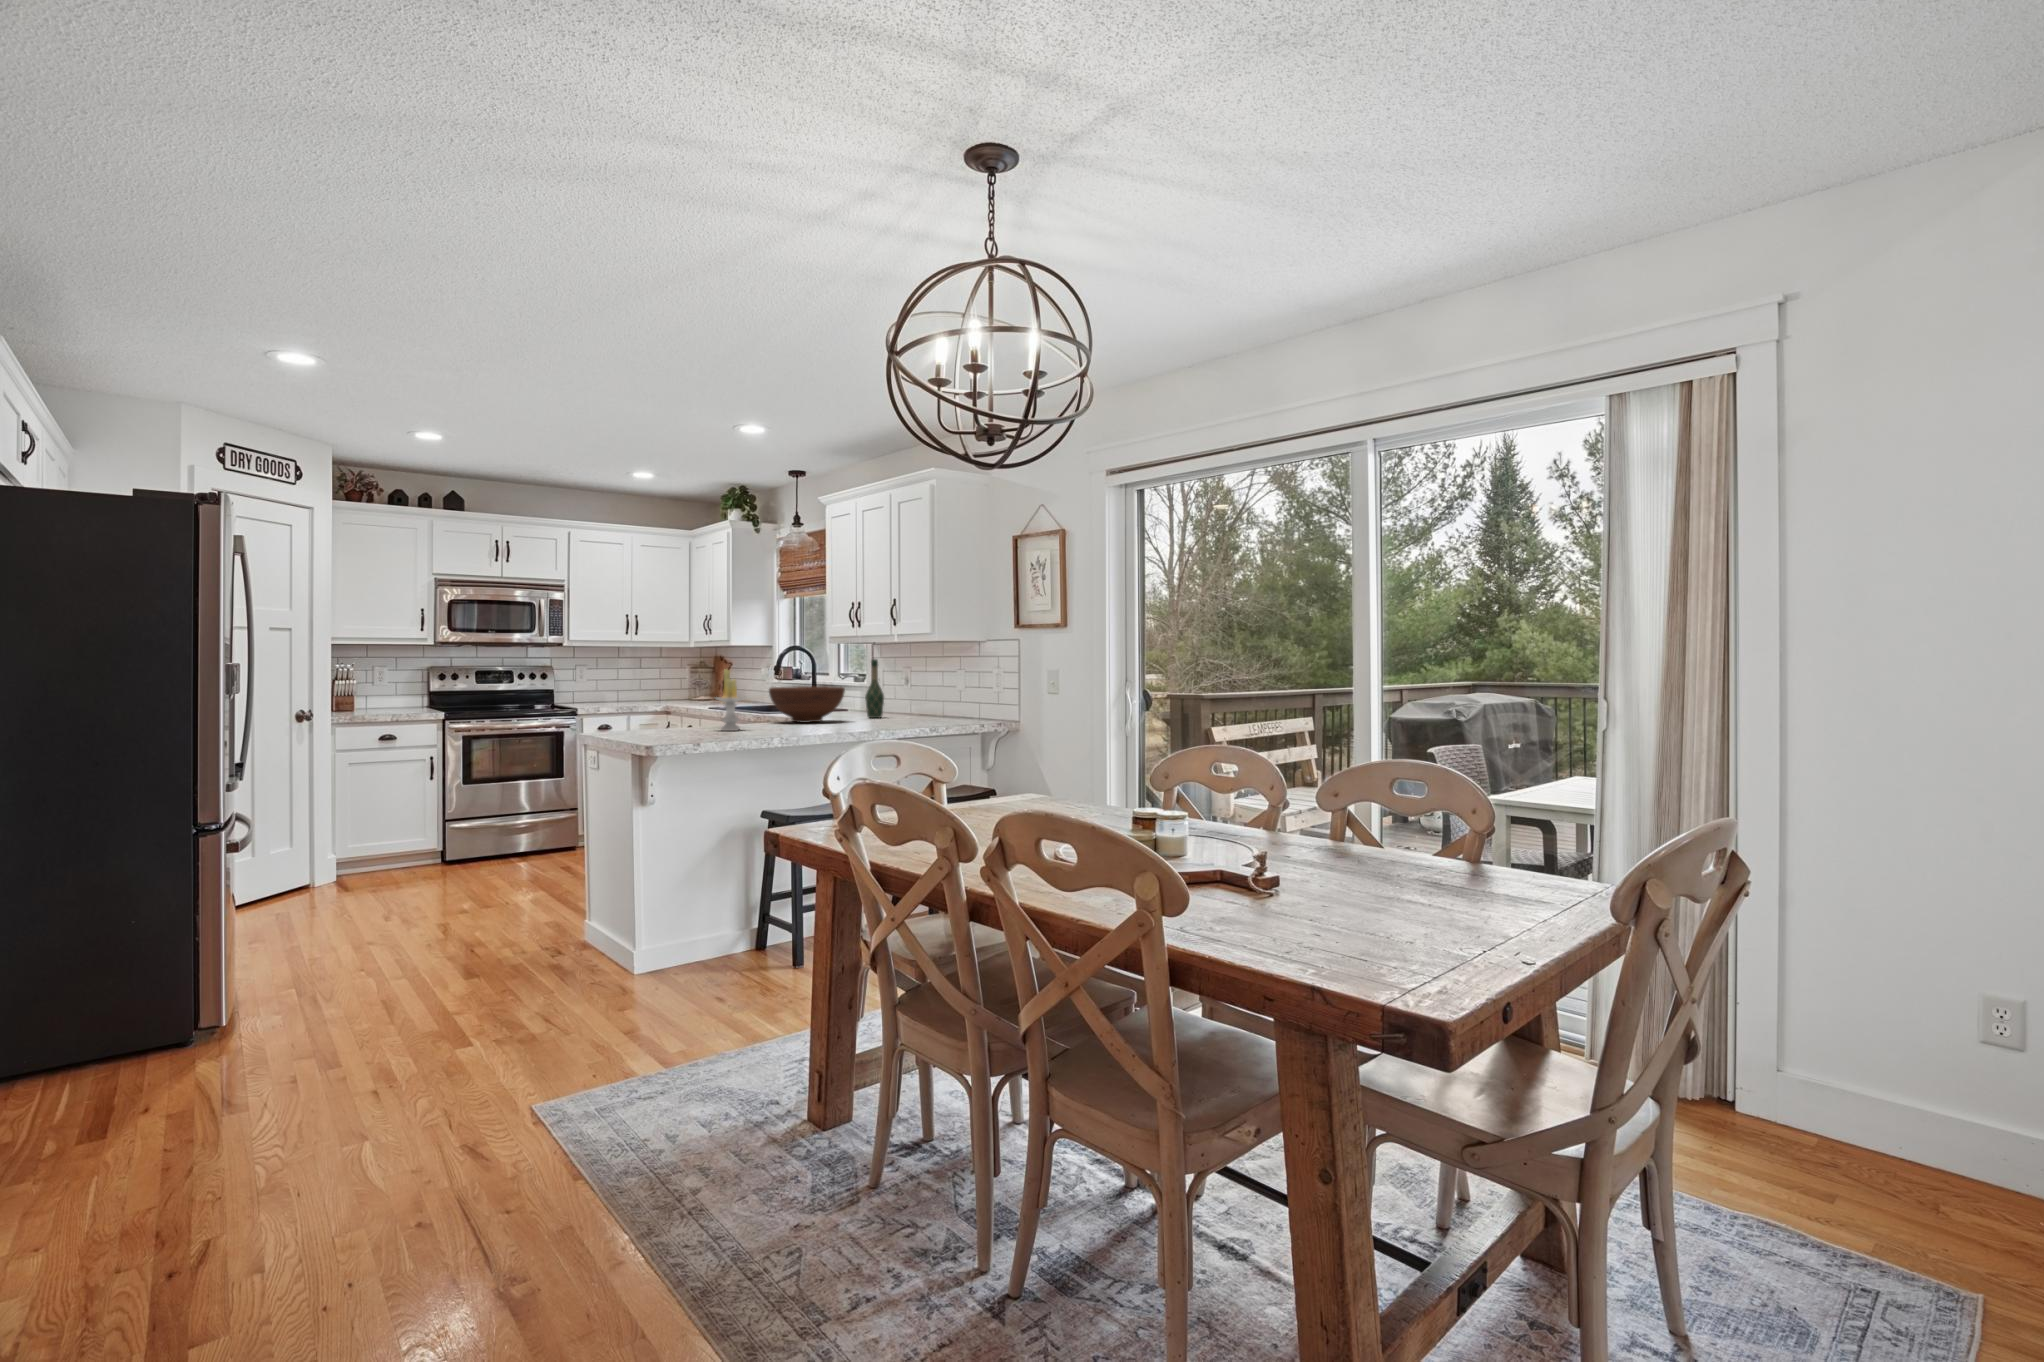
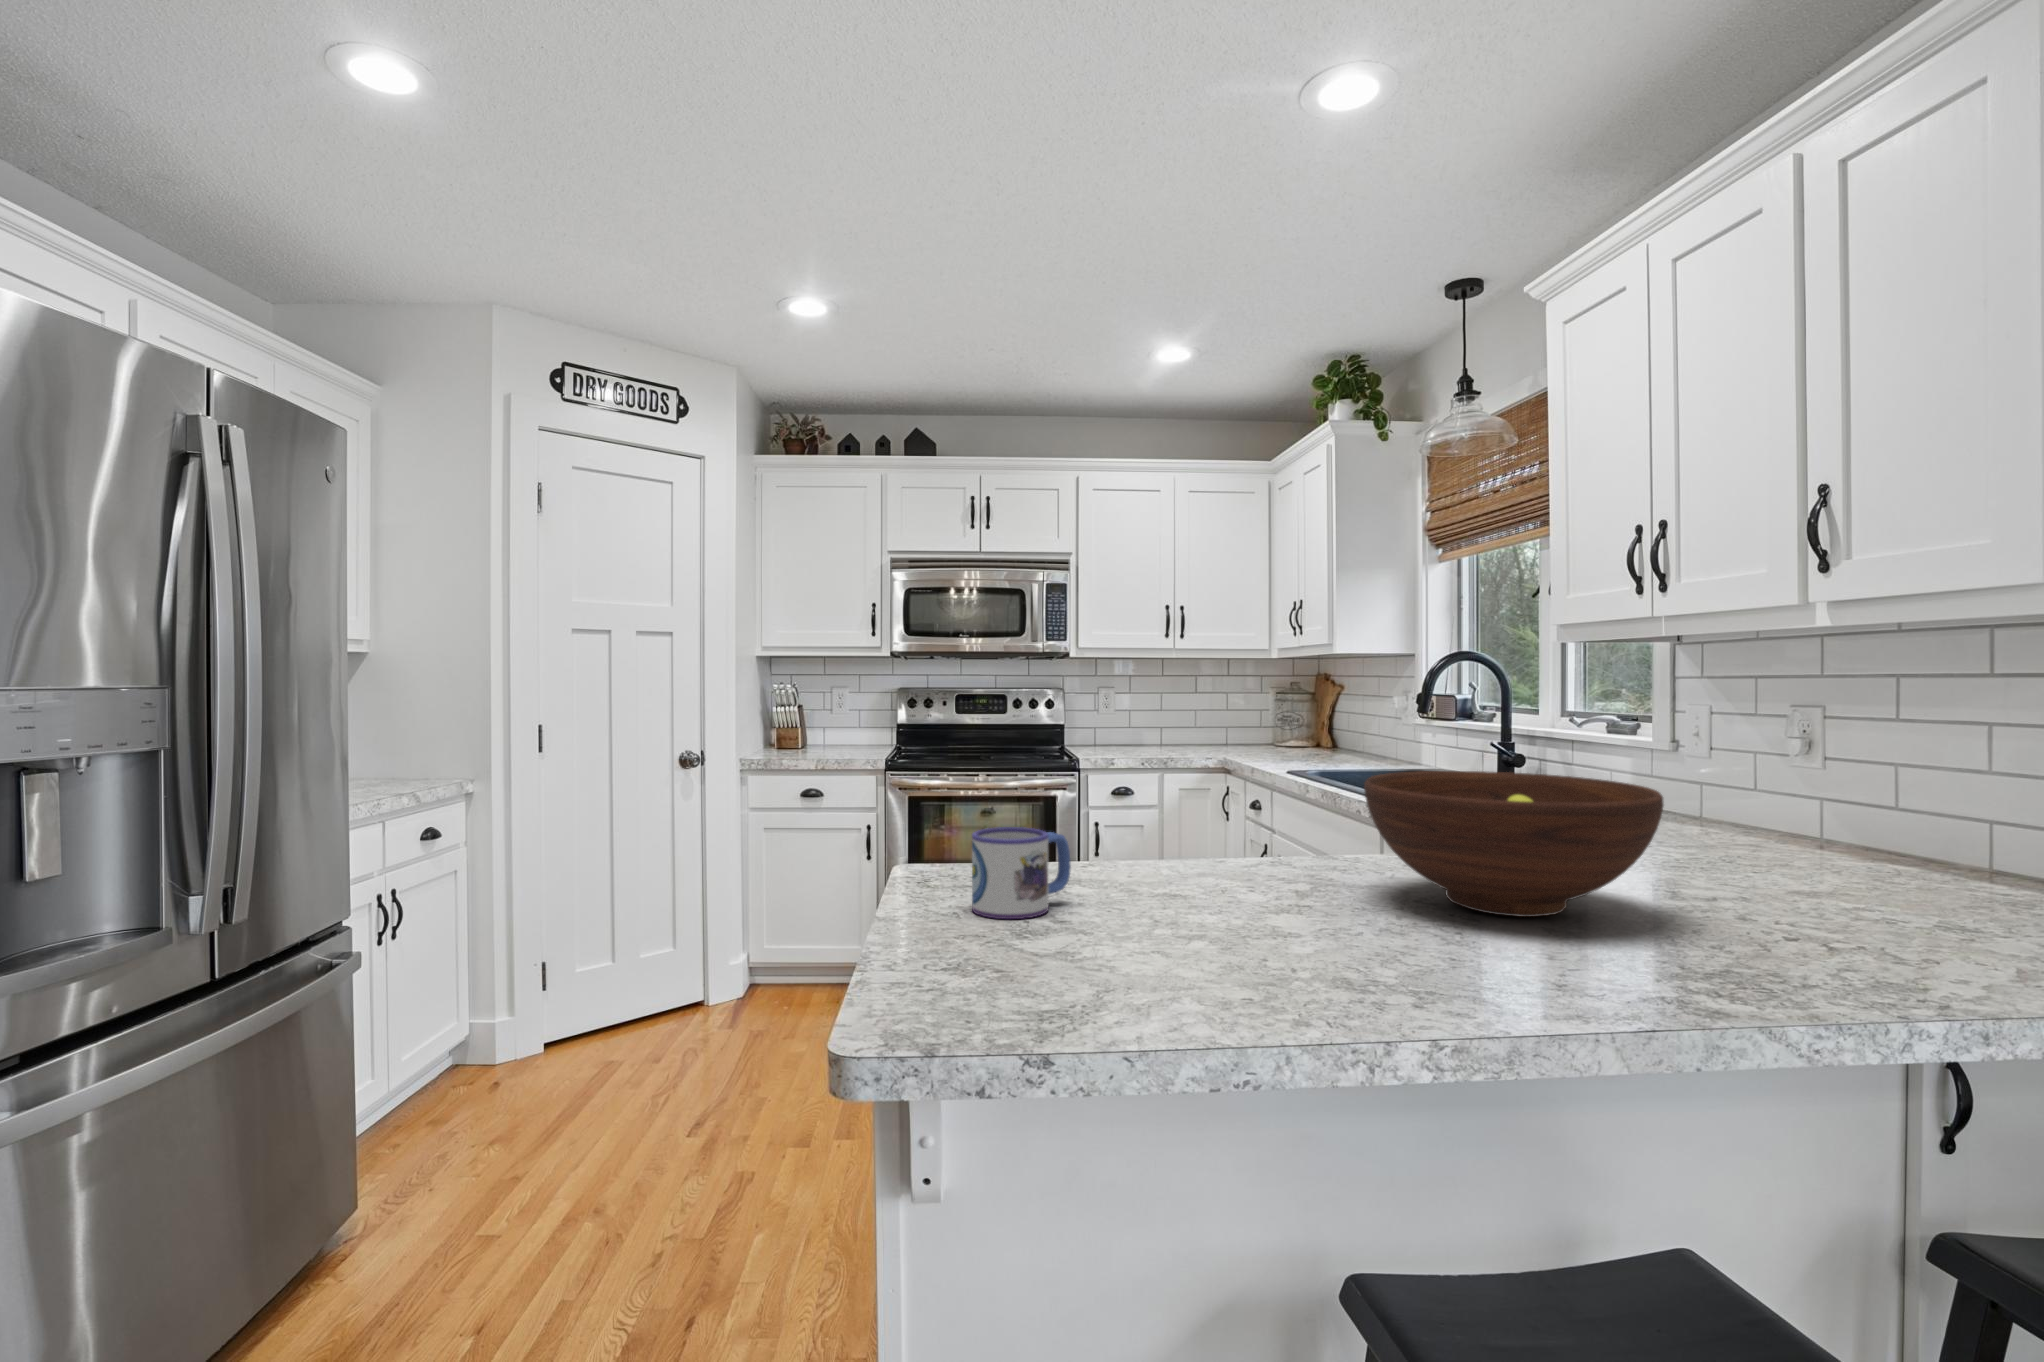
wine bottle: present [865,659,884,718] -> none [1714,683,1796,890]
candle: present [716,670,745,731] -> none [1092,730,1228,1008]
mug: none [655,704,683,729] -> present [972,827,1071,919]

